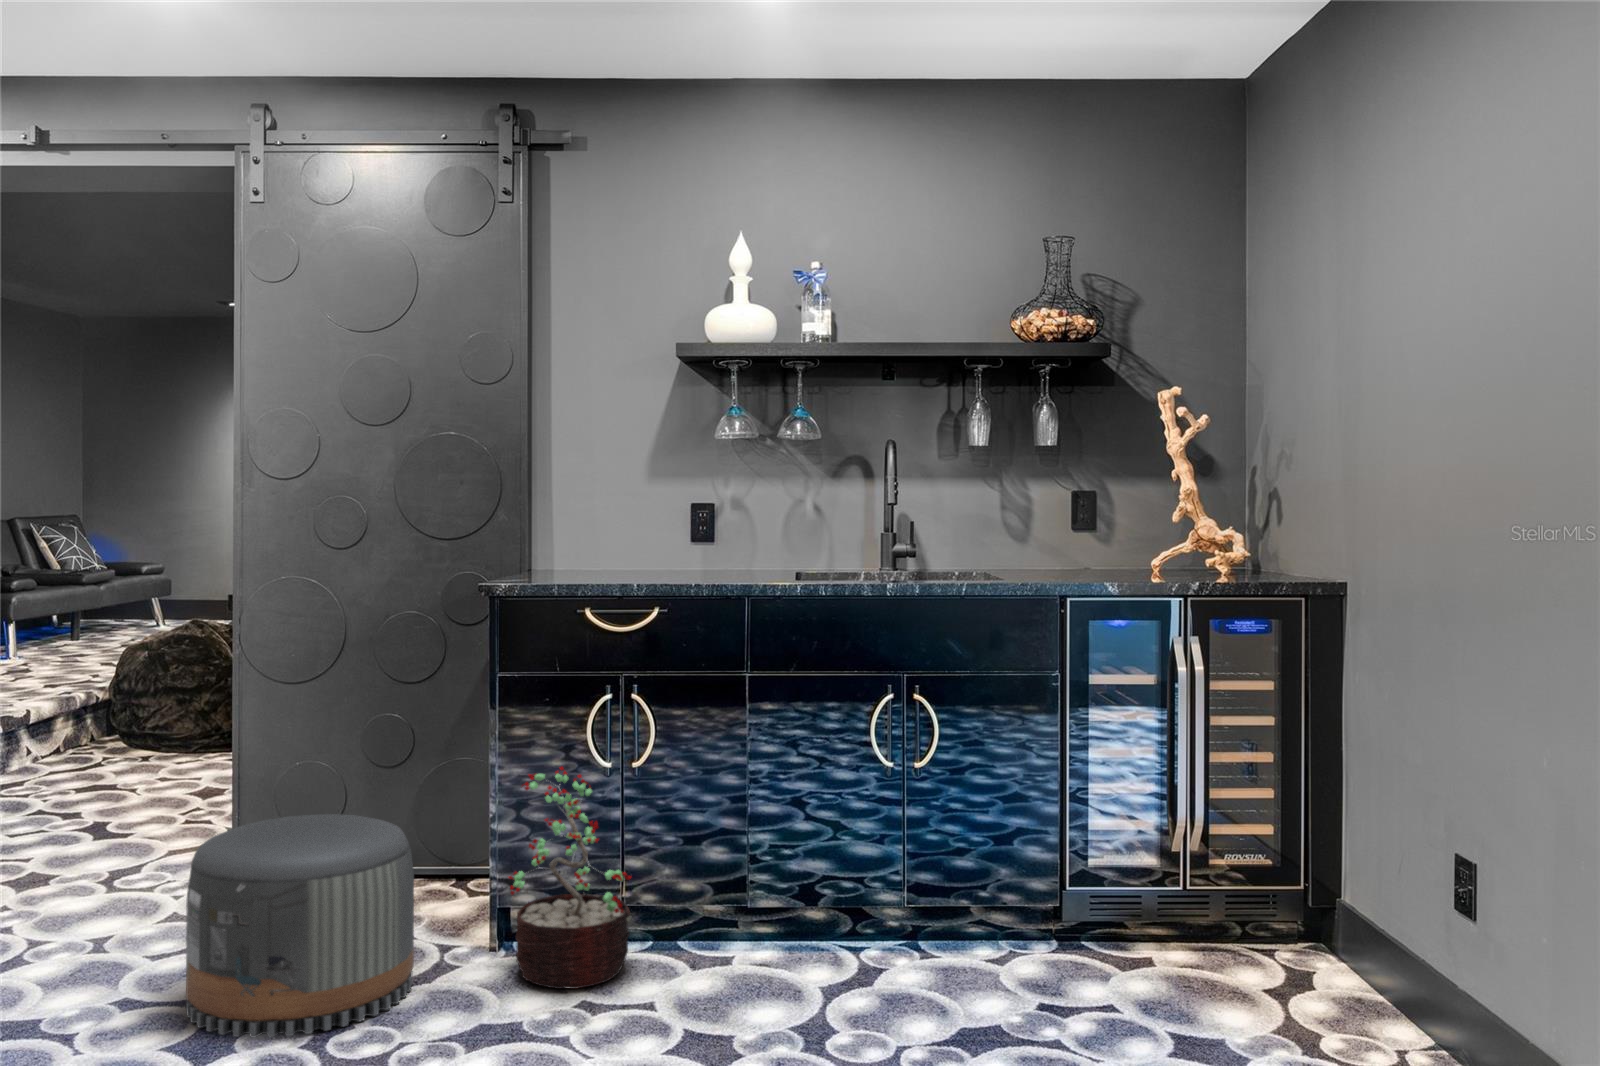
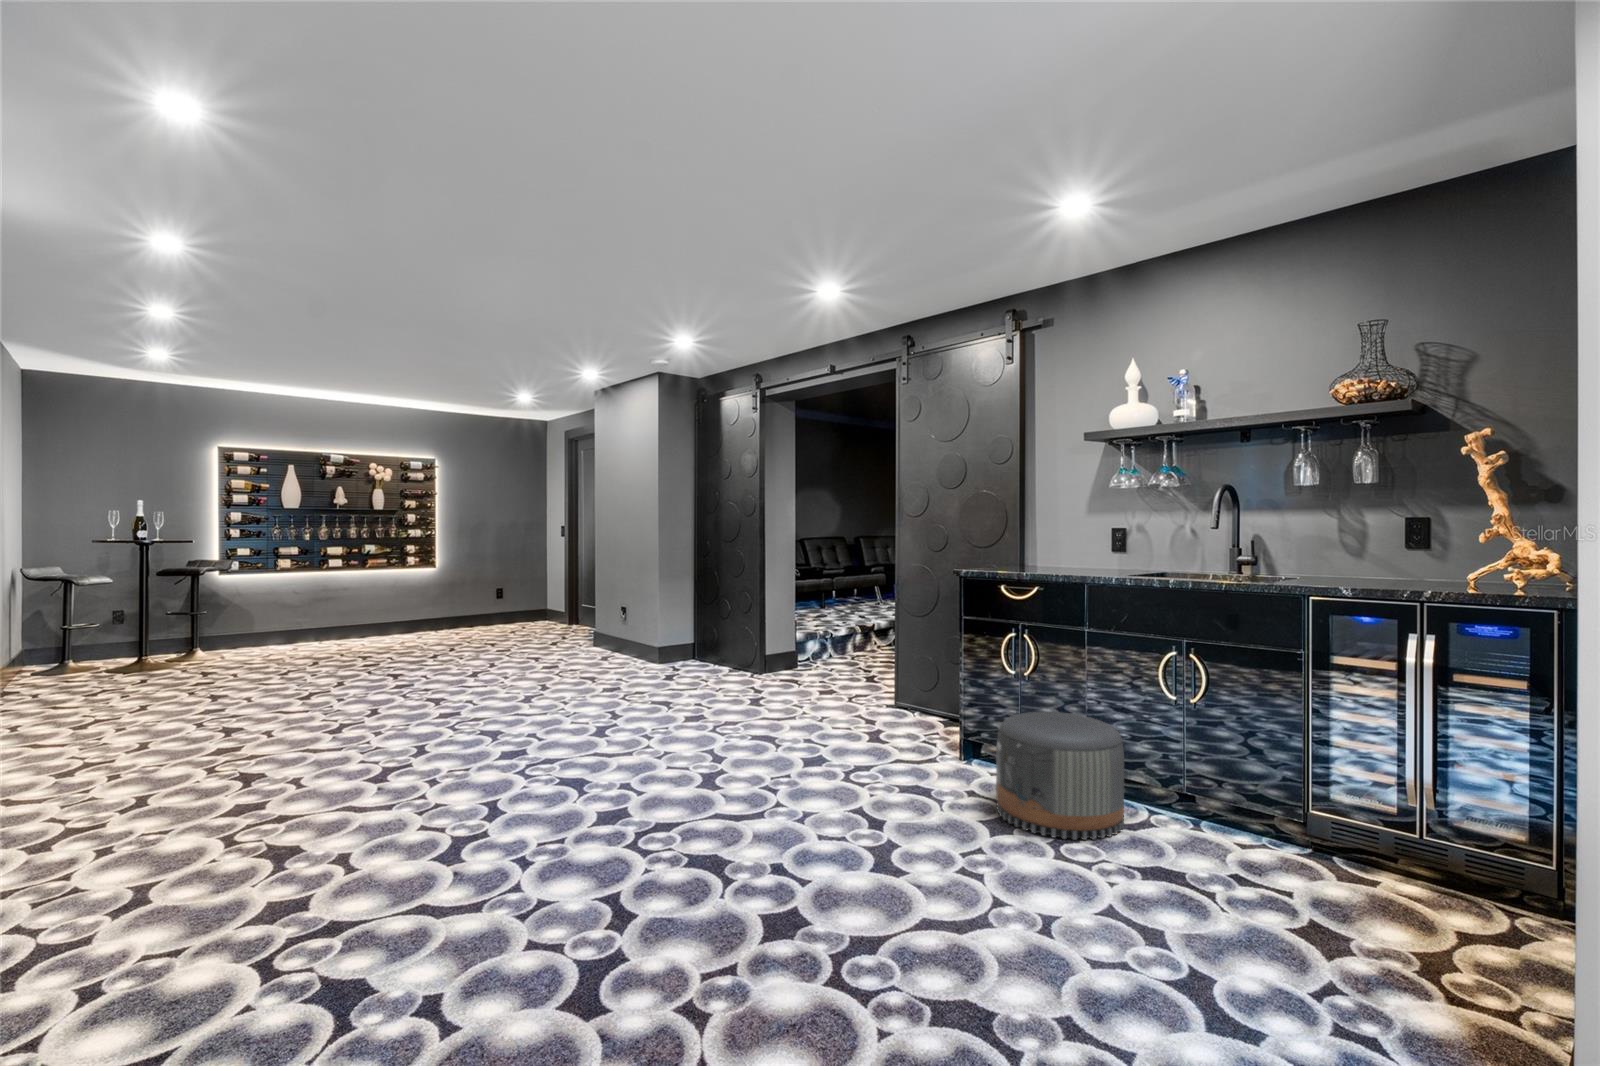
decorative plant: present [509,767,631,989] -> none [1192,711,1282,867]

